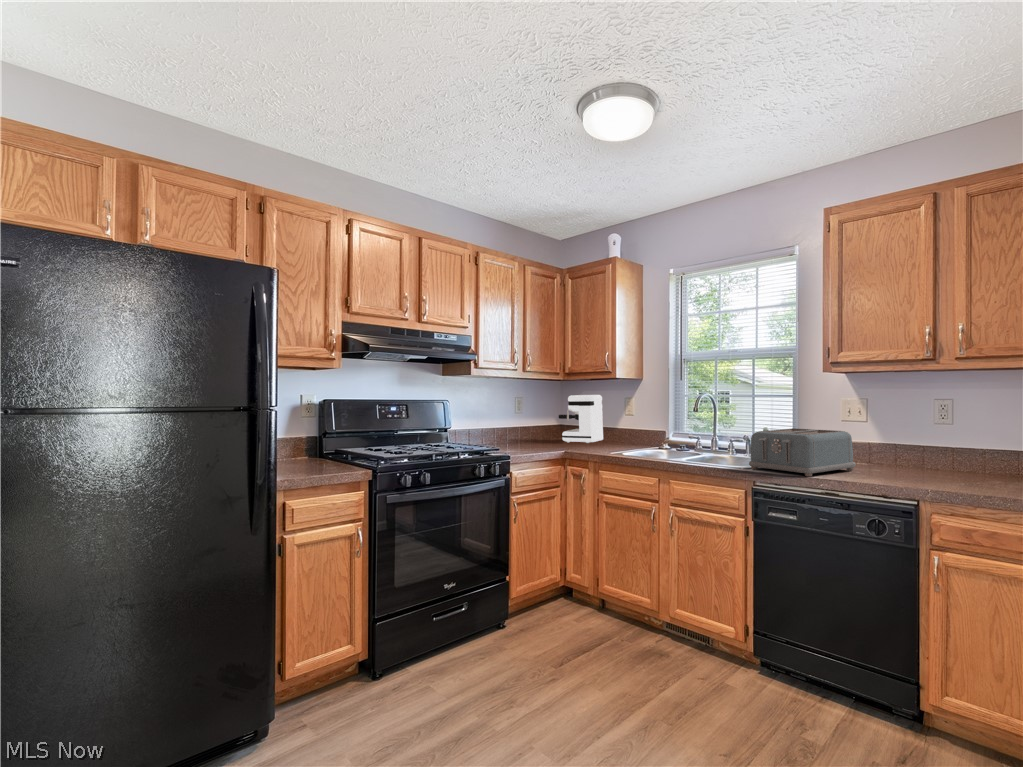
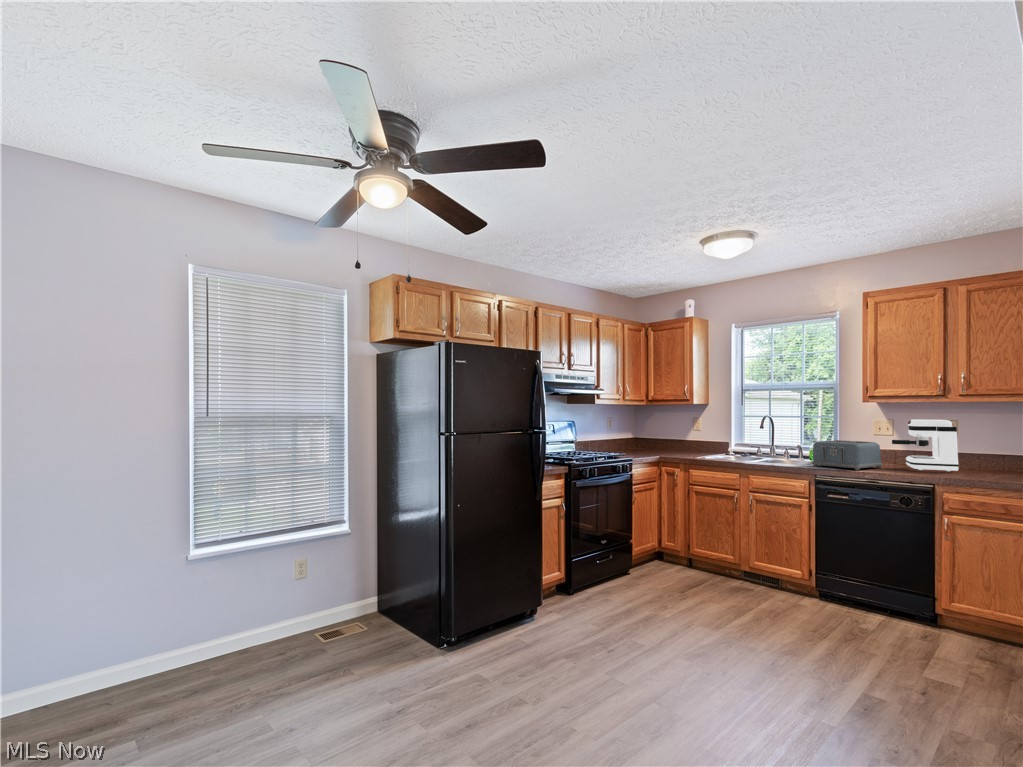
coffee maker: present [559,395,603,443] -> present [892,420,958,472]

